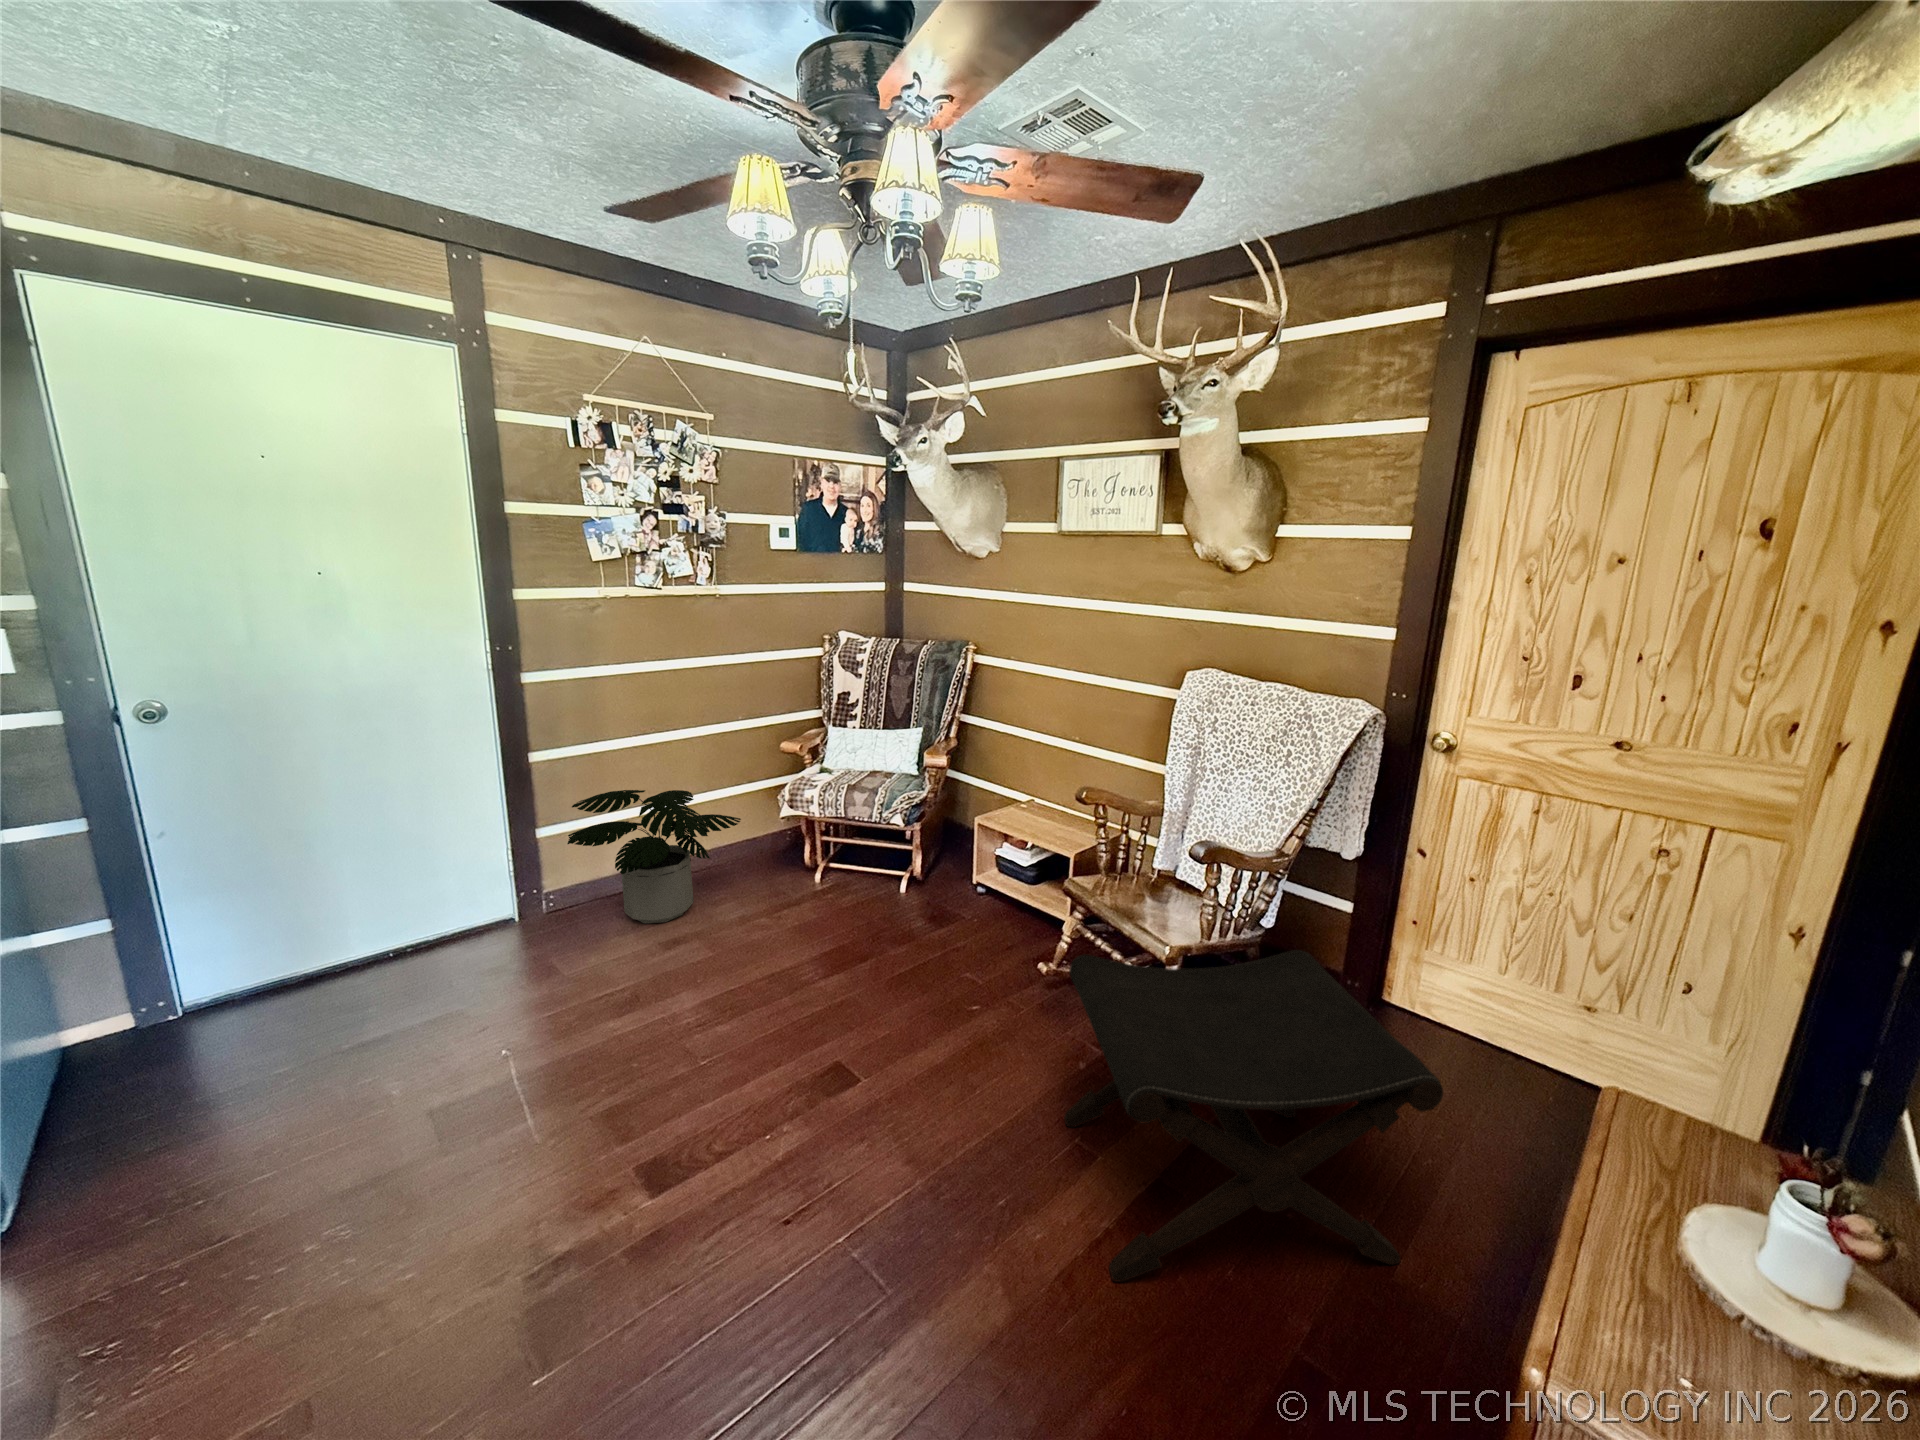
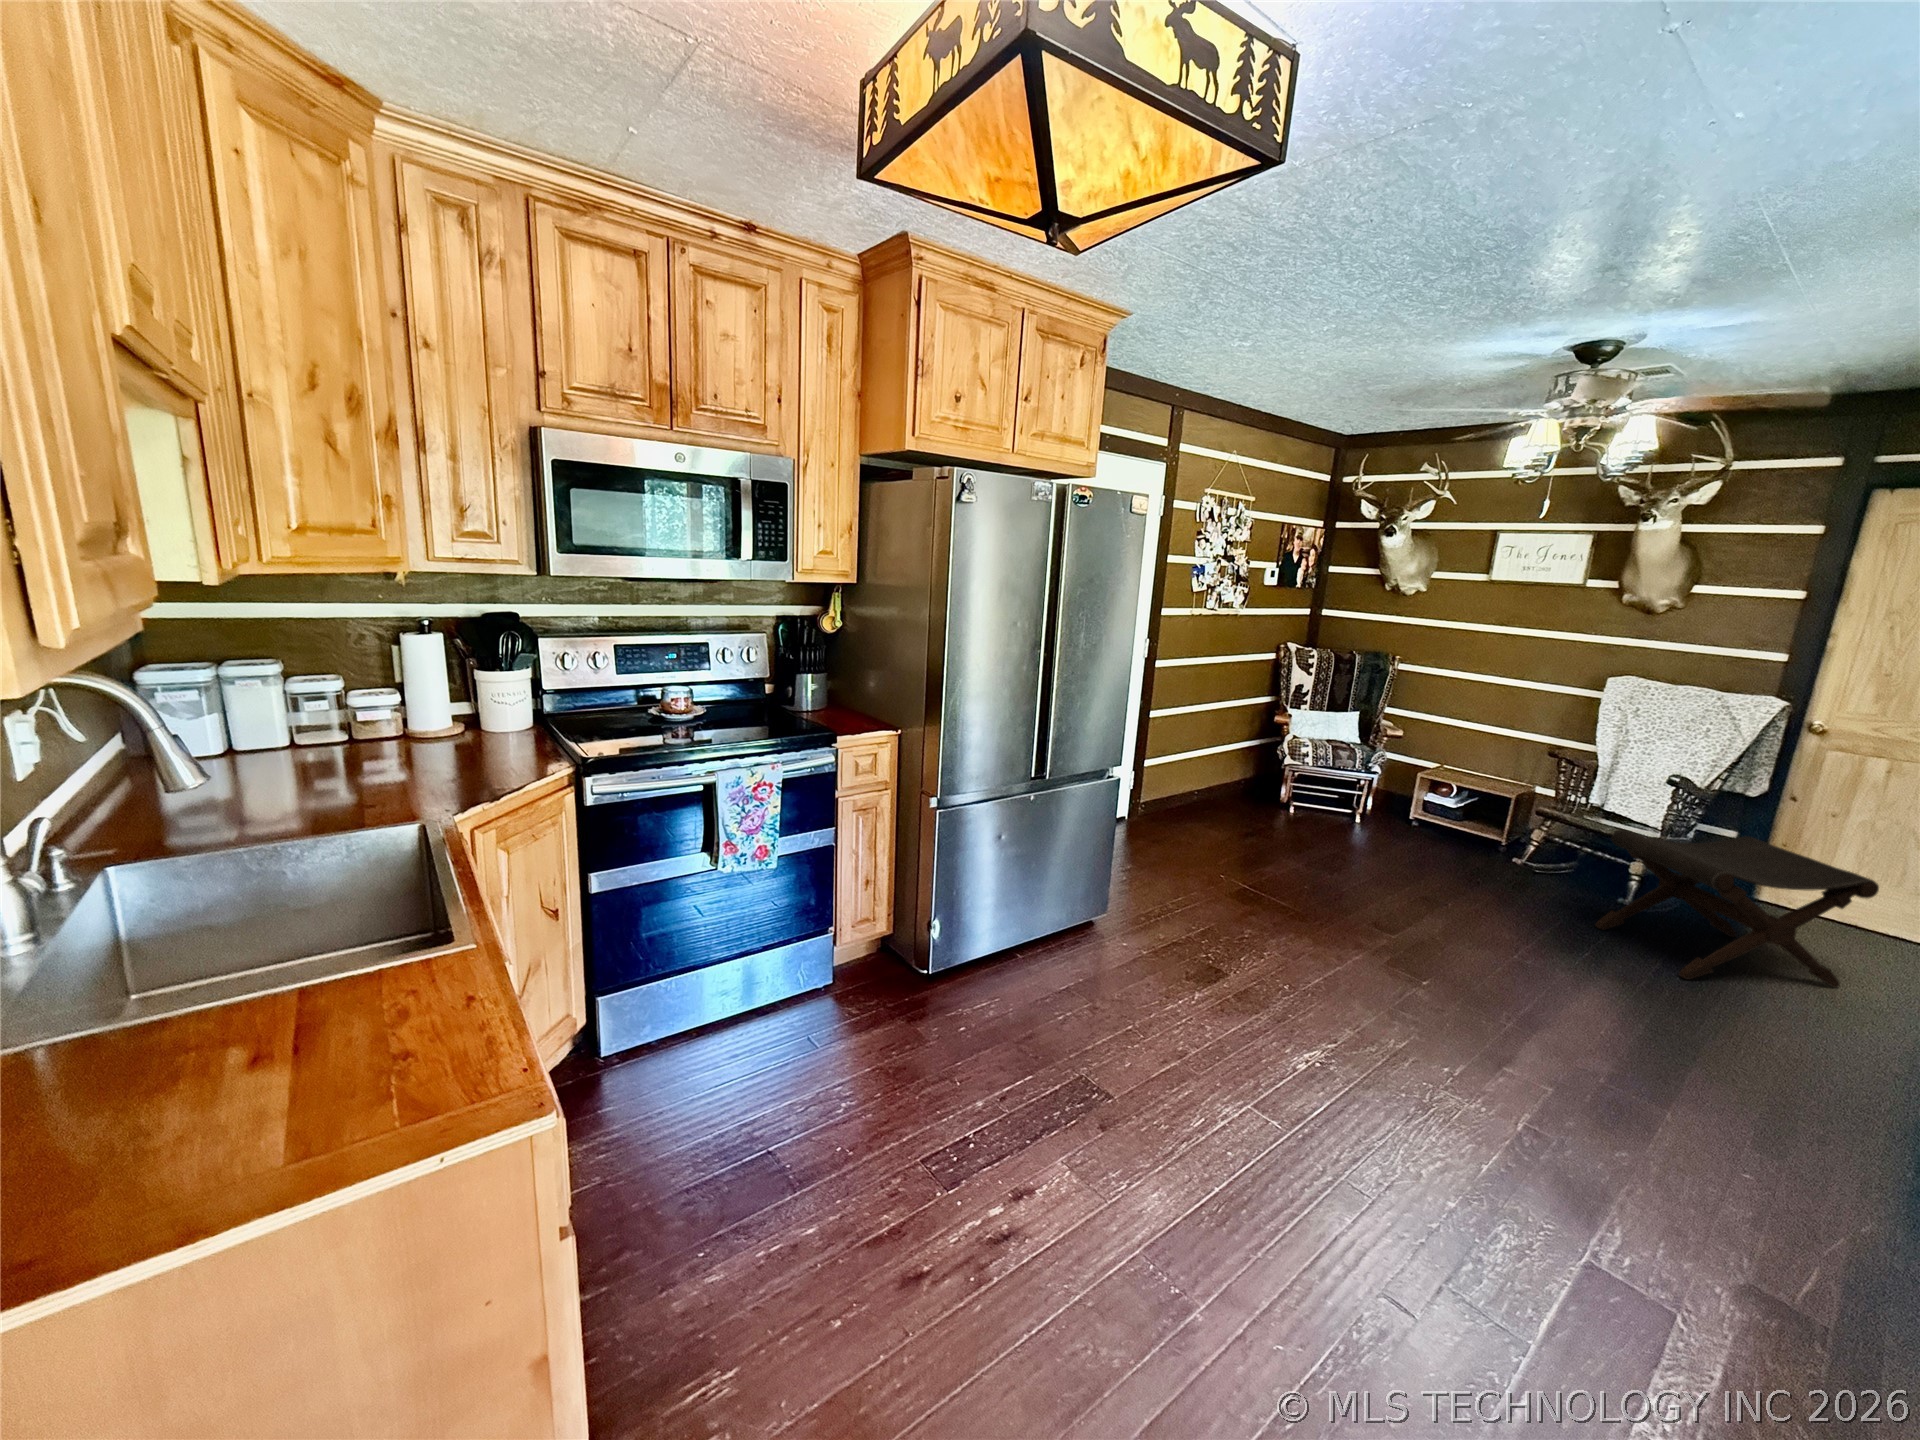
potted plant: present [567,790,741,924] -> none [1171,740,1267,827]

